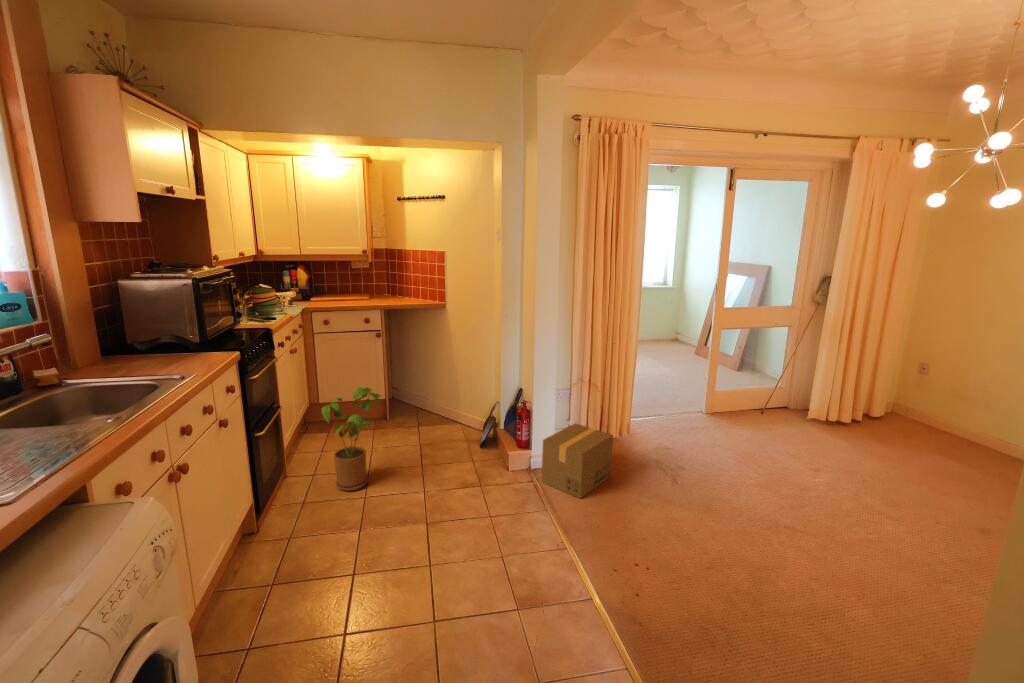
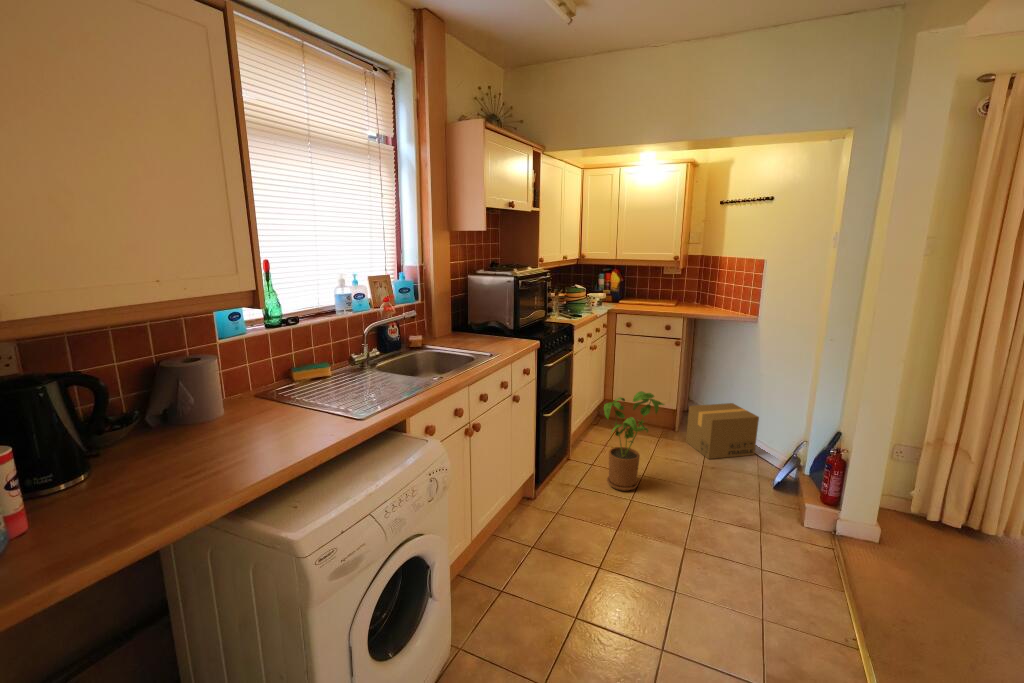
cardboard box: present [542,423,613,498] -> present [686,403,759,459]

